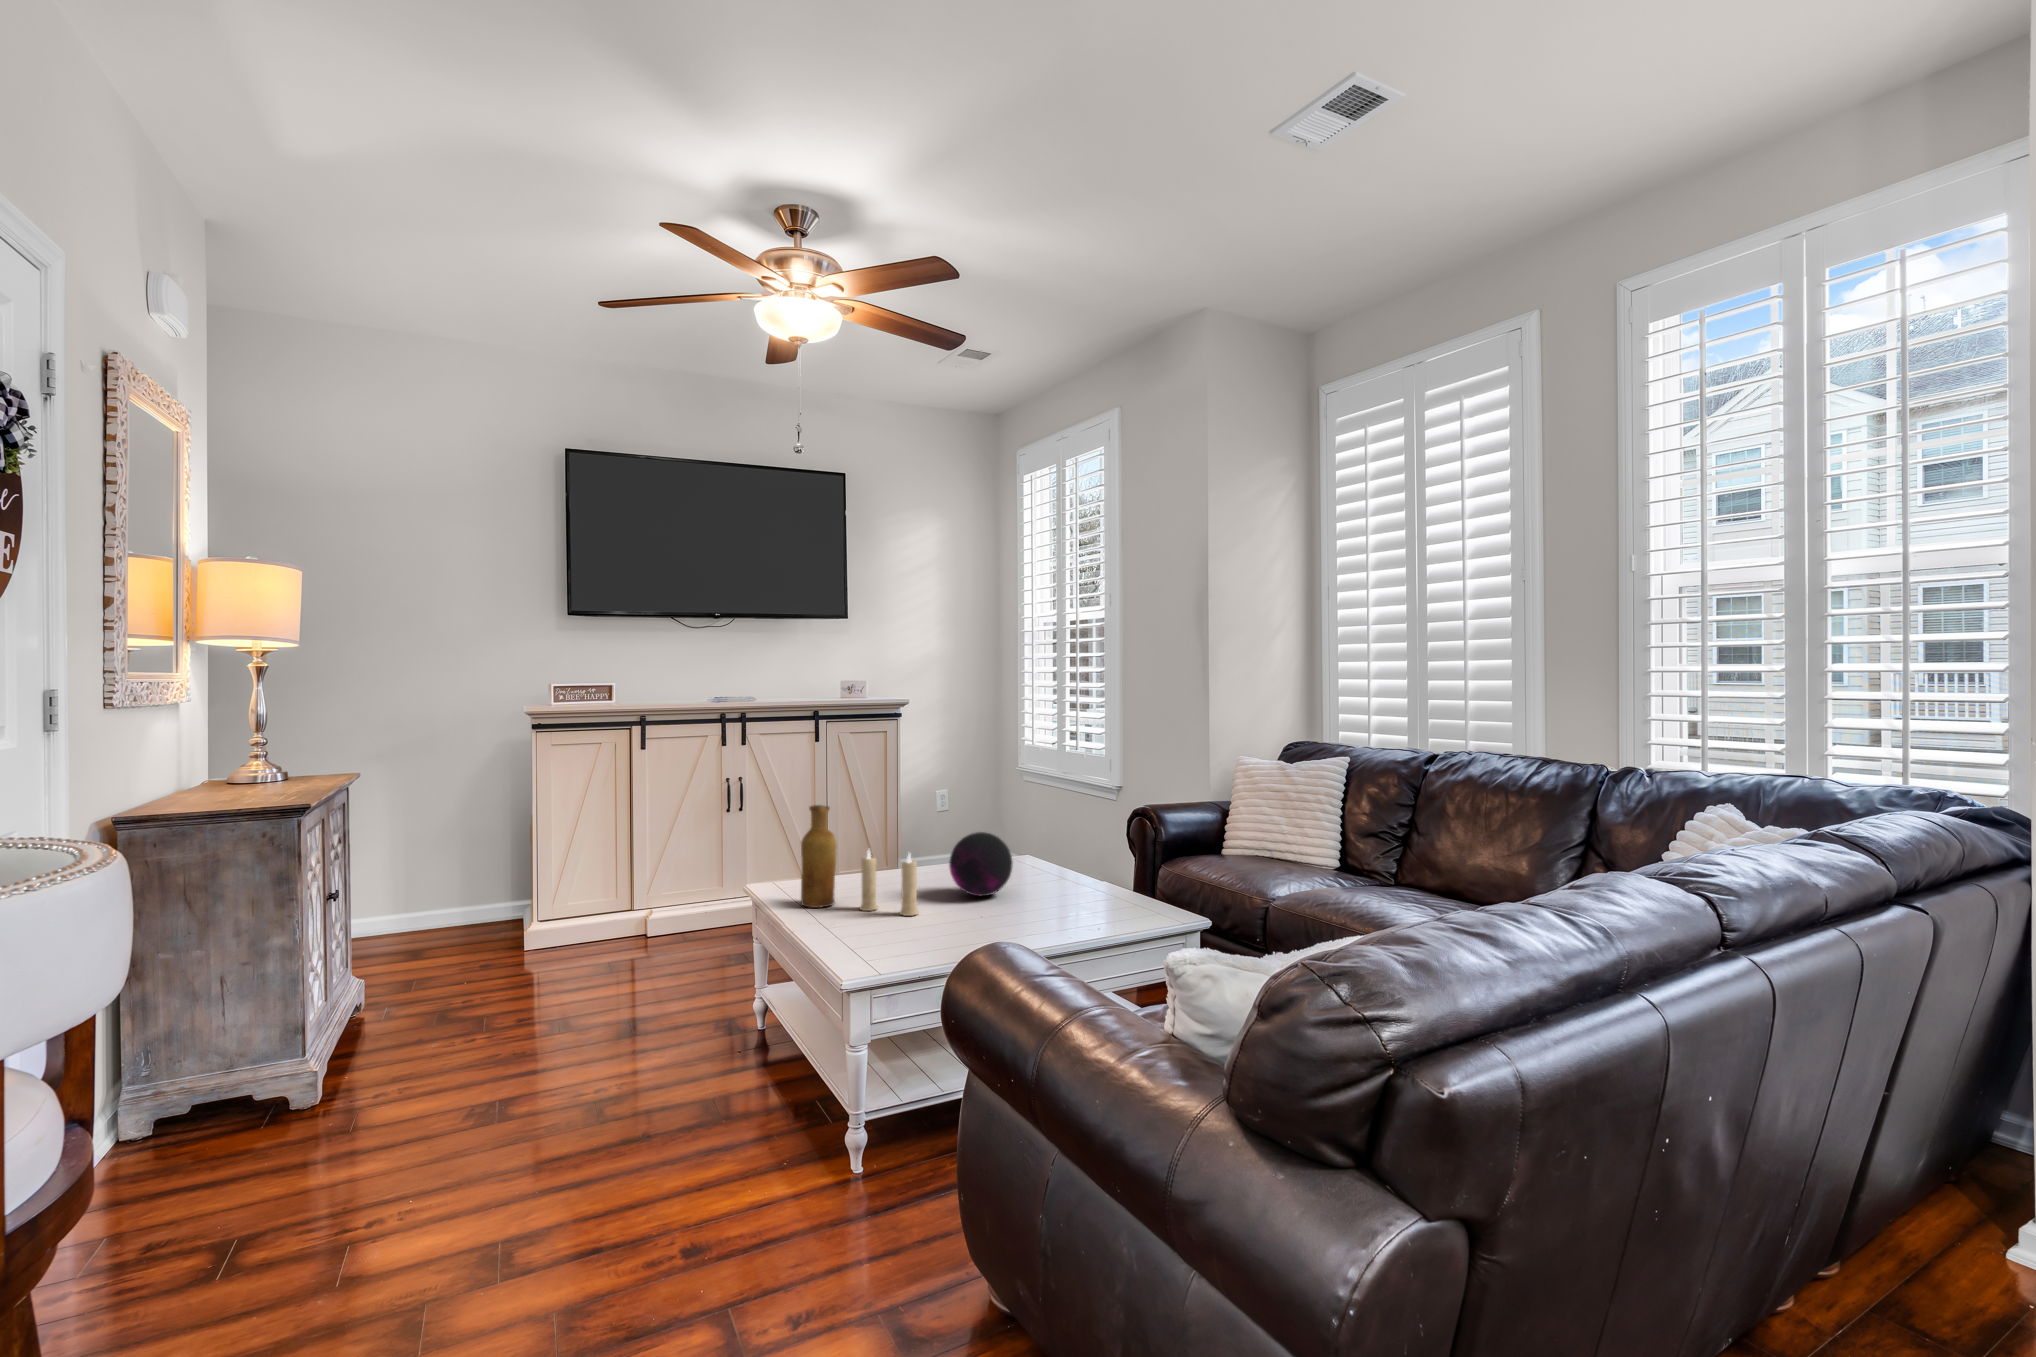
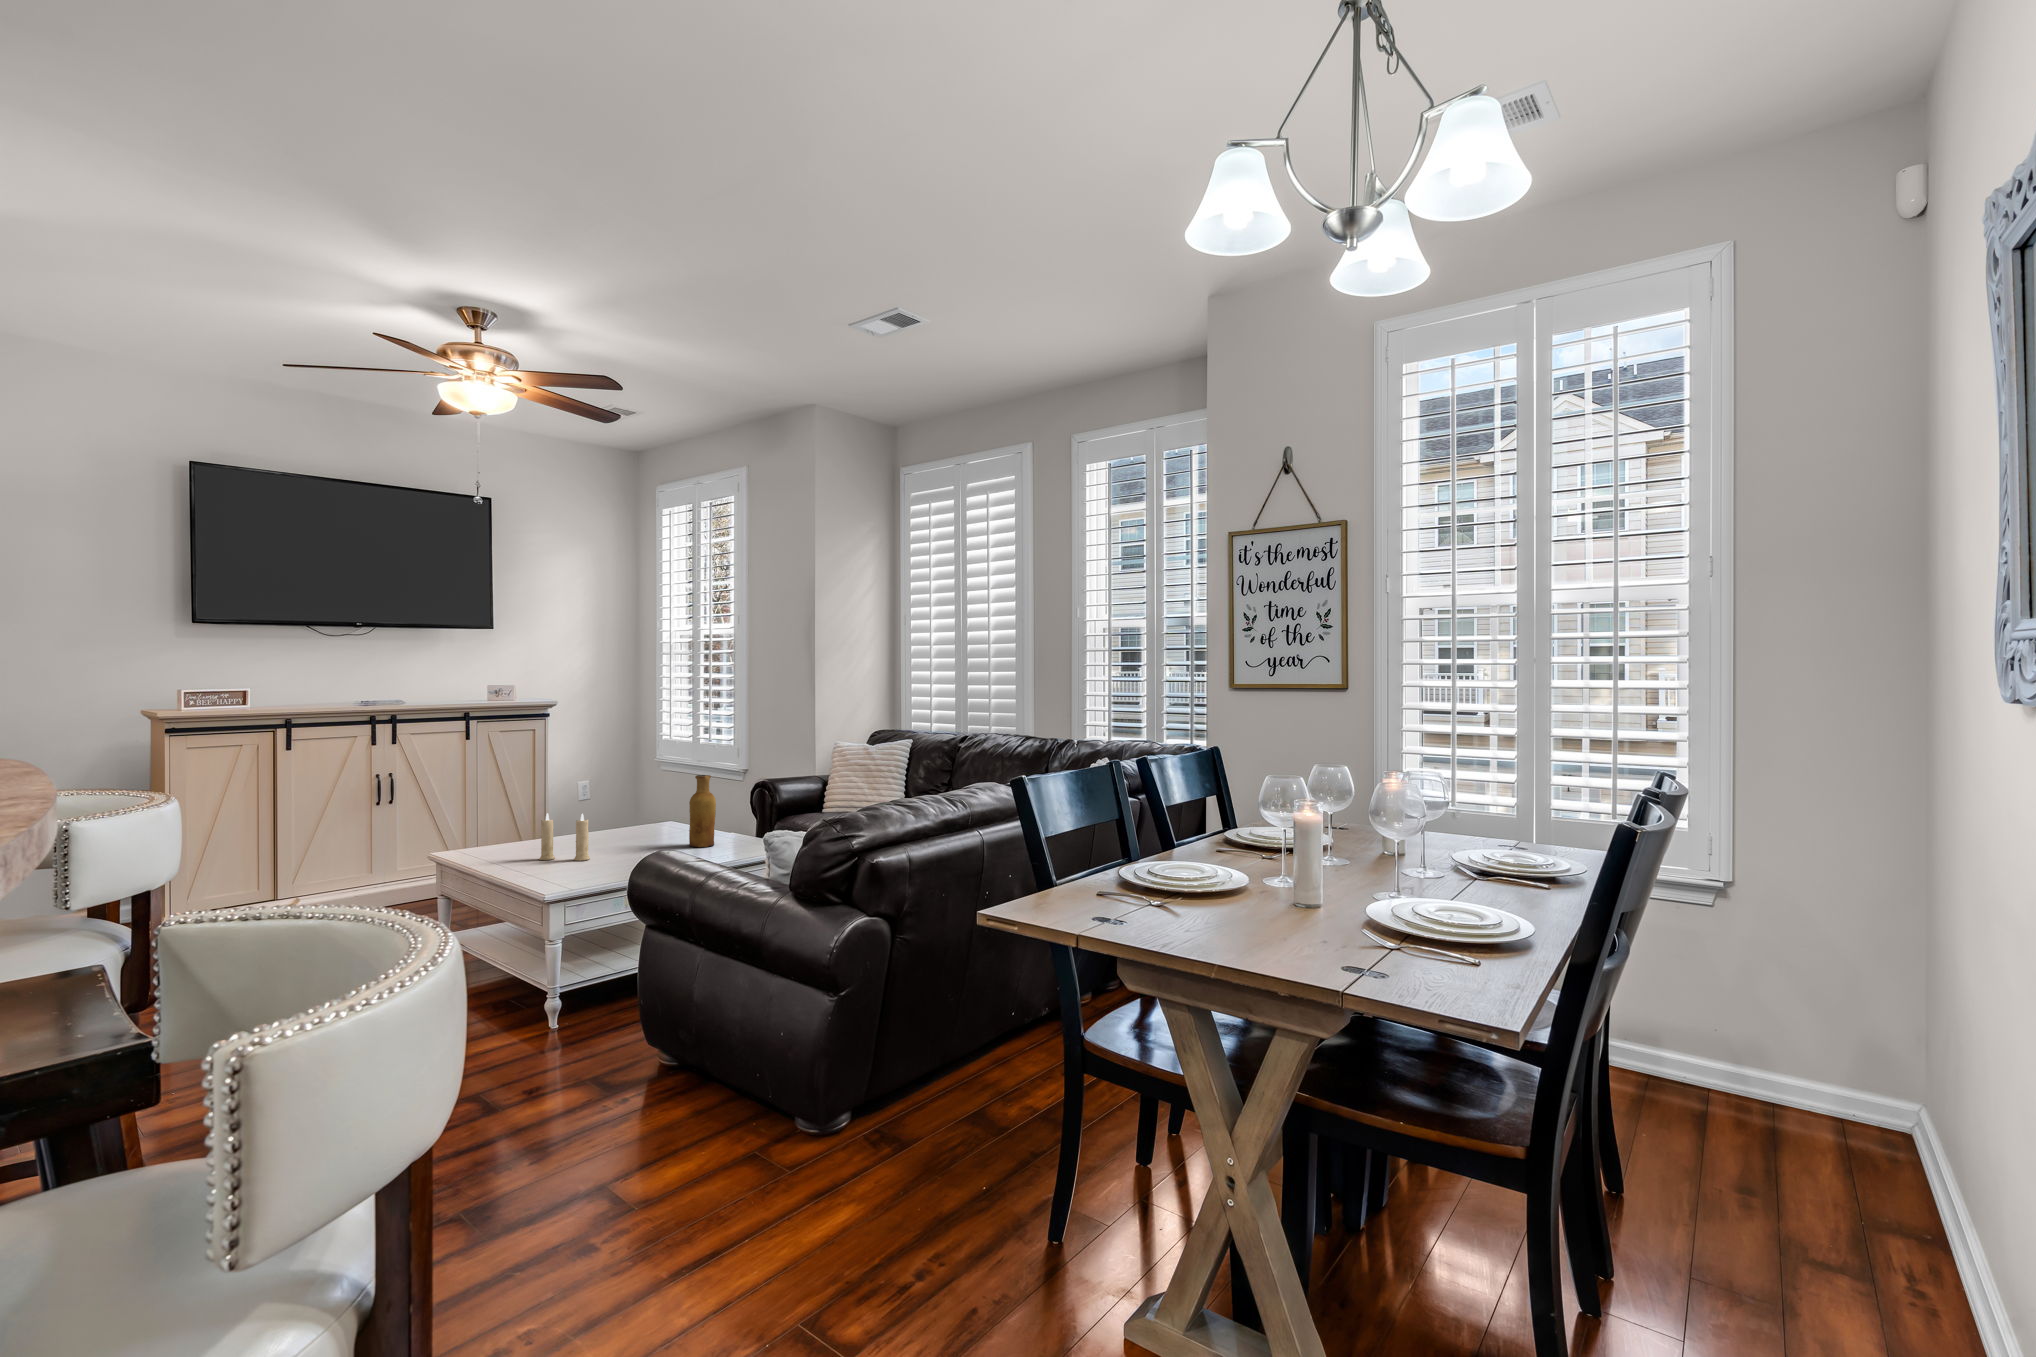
vase: present [801,805,837,908] -> present [689,775,716,847]
decorative orb: present [949,832,1012,896] -> none [612,798,663,846]

